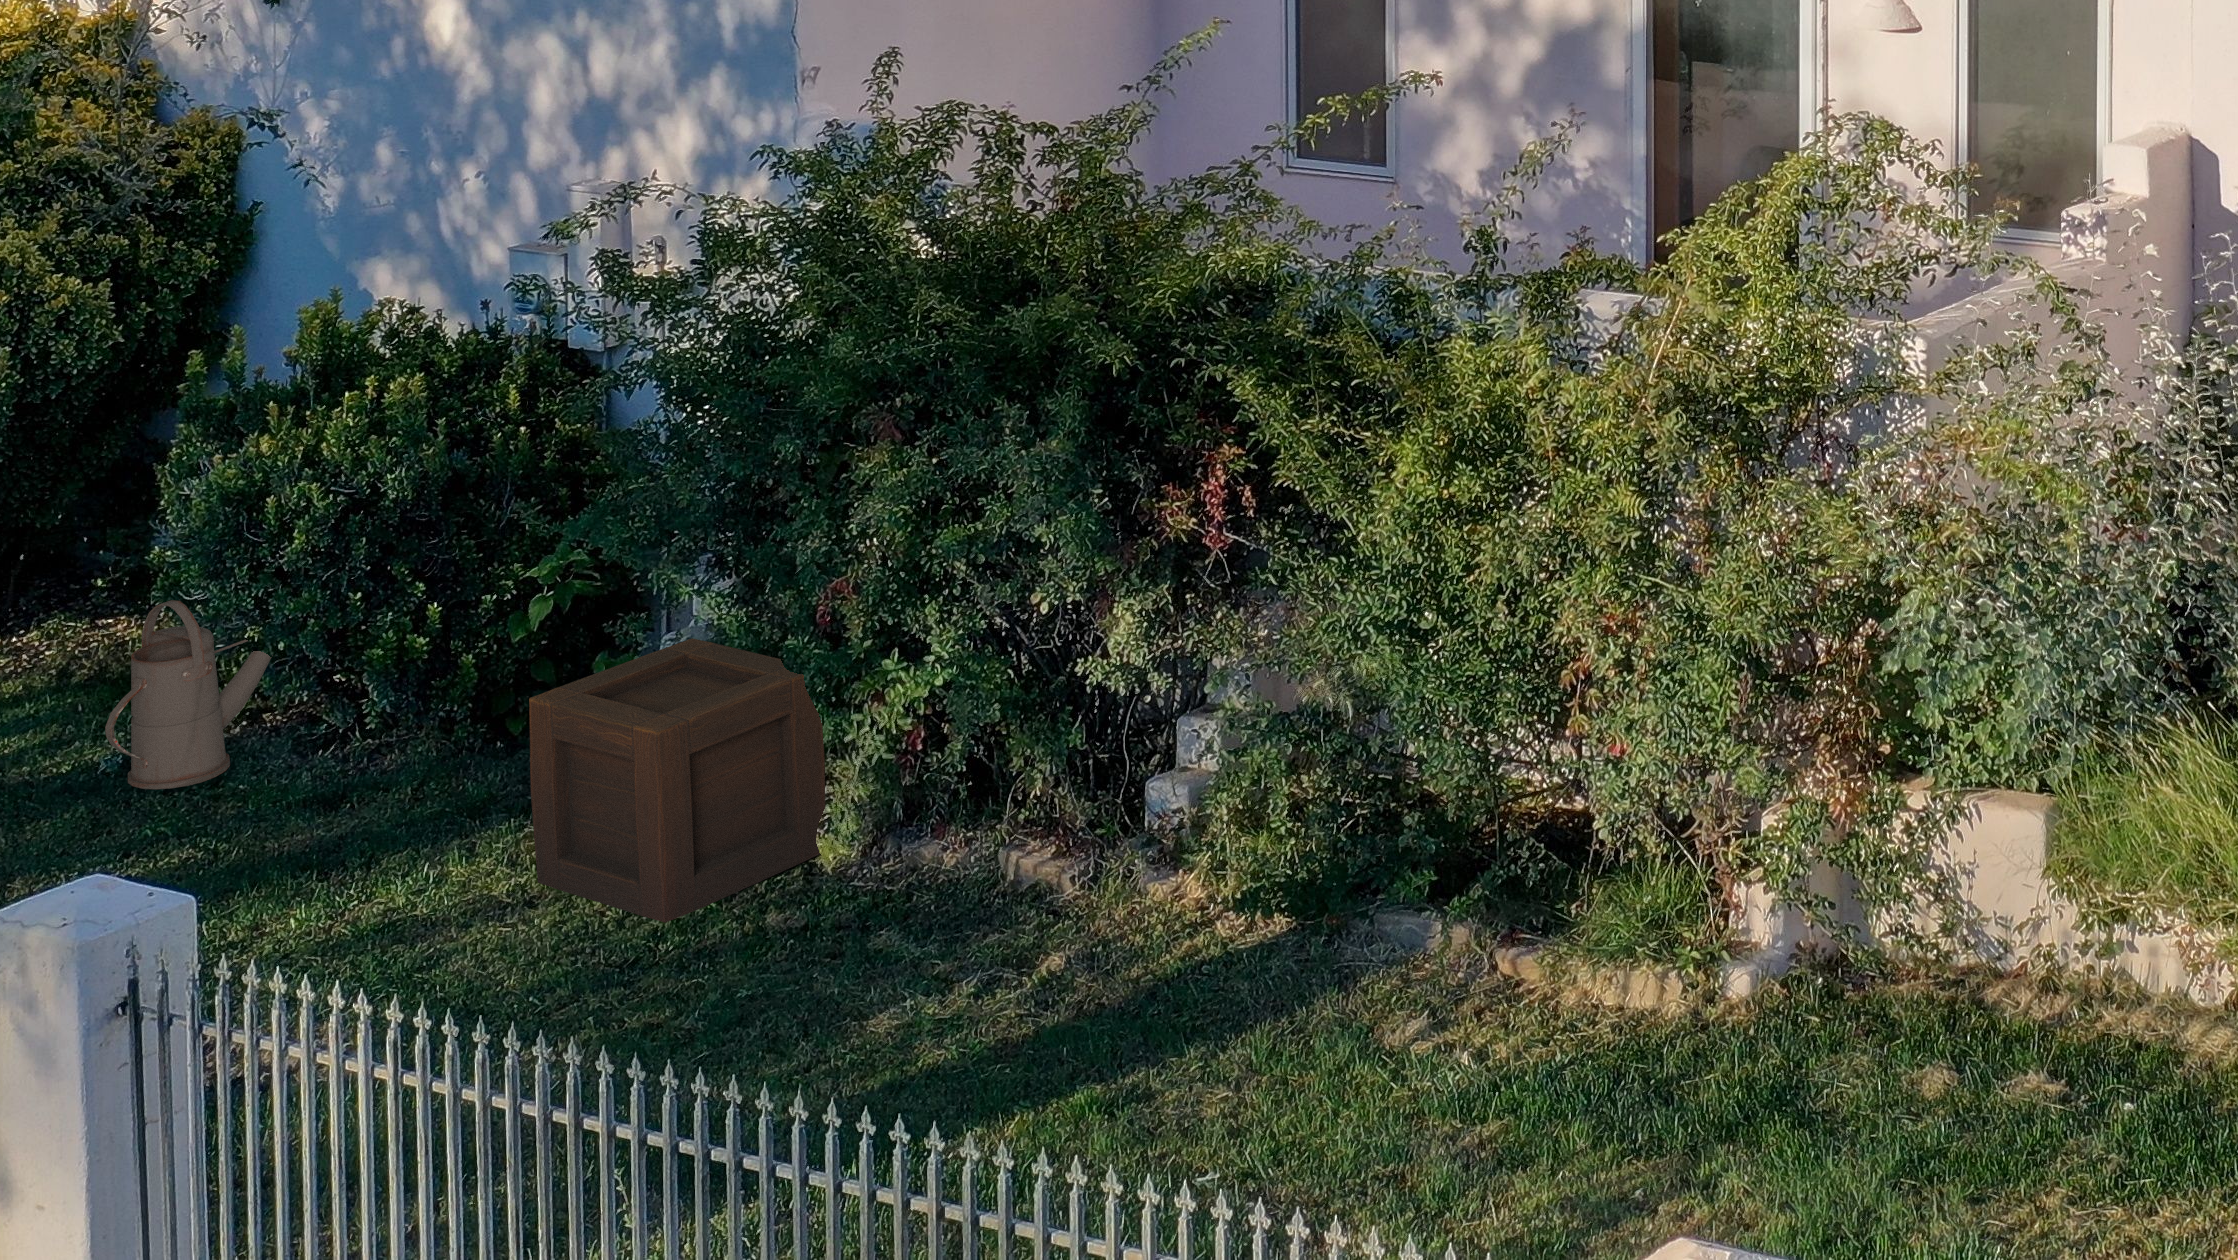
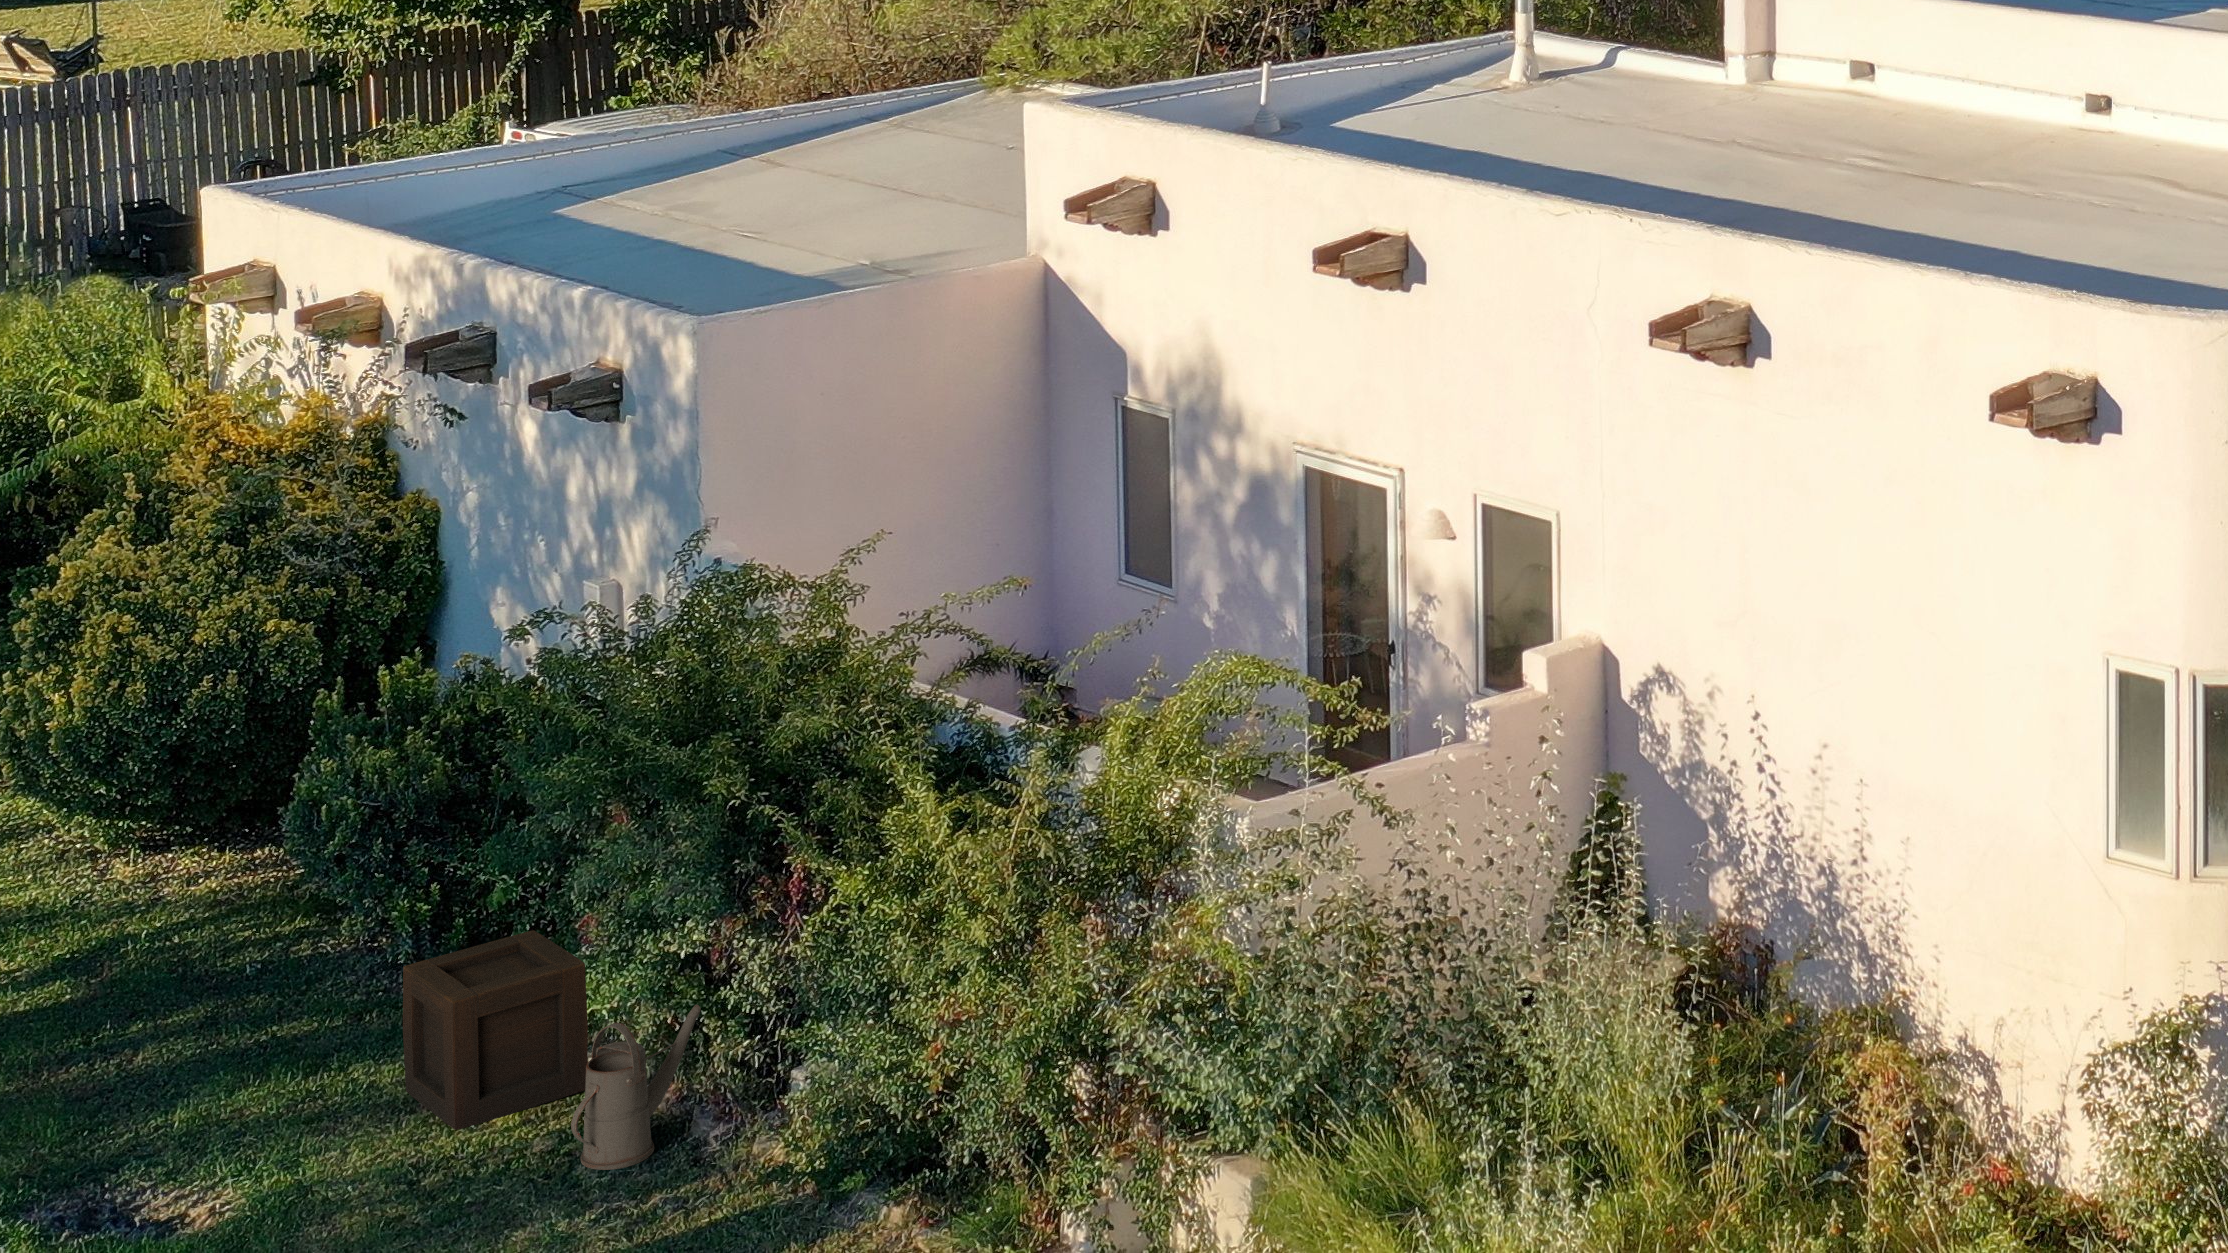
watering can: present [105,600,271,789] -> present [571,1005,701,1170]

